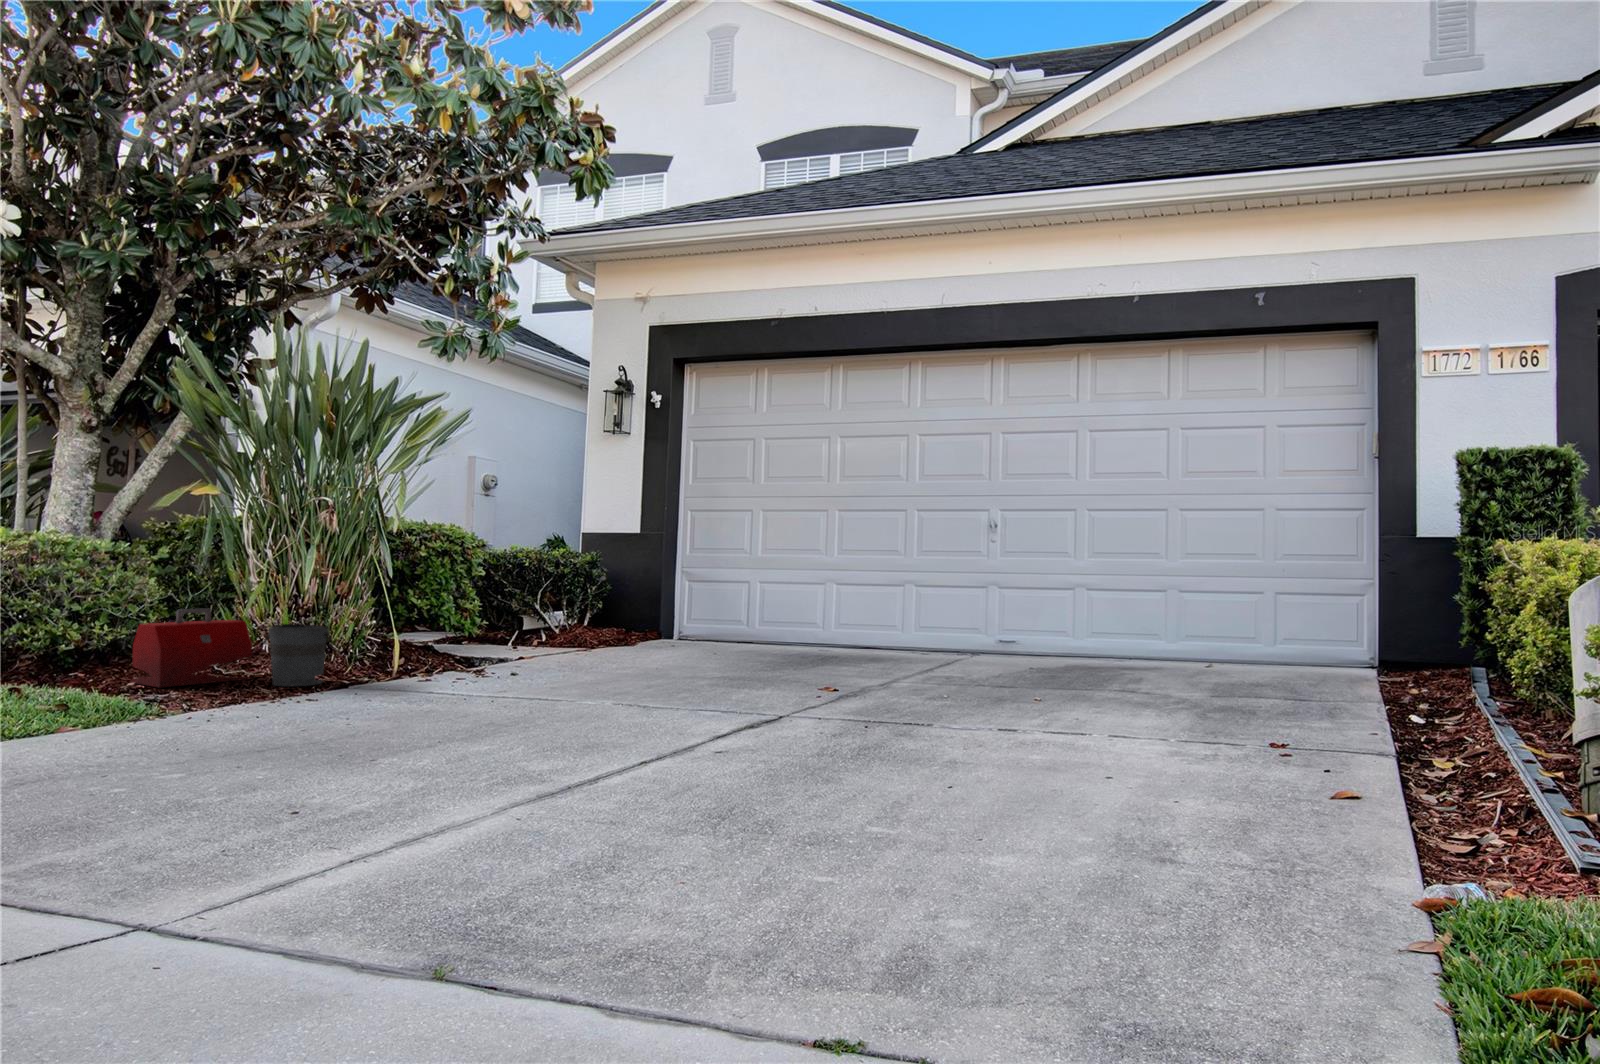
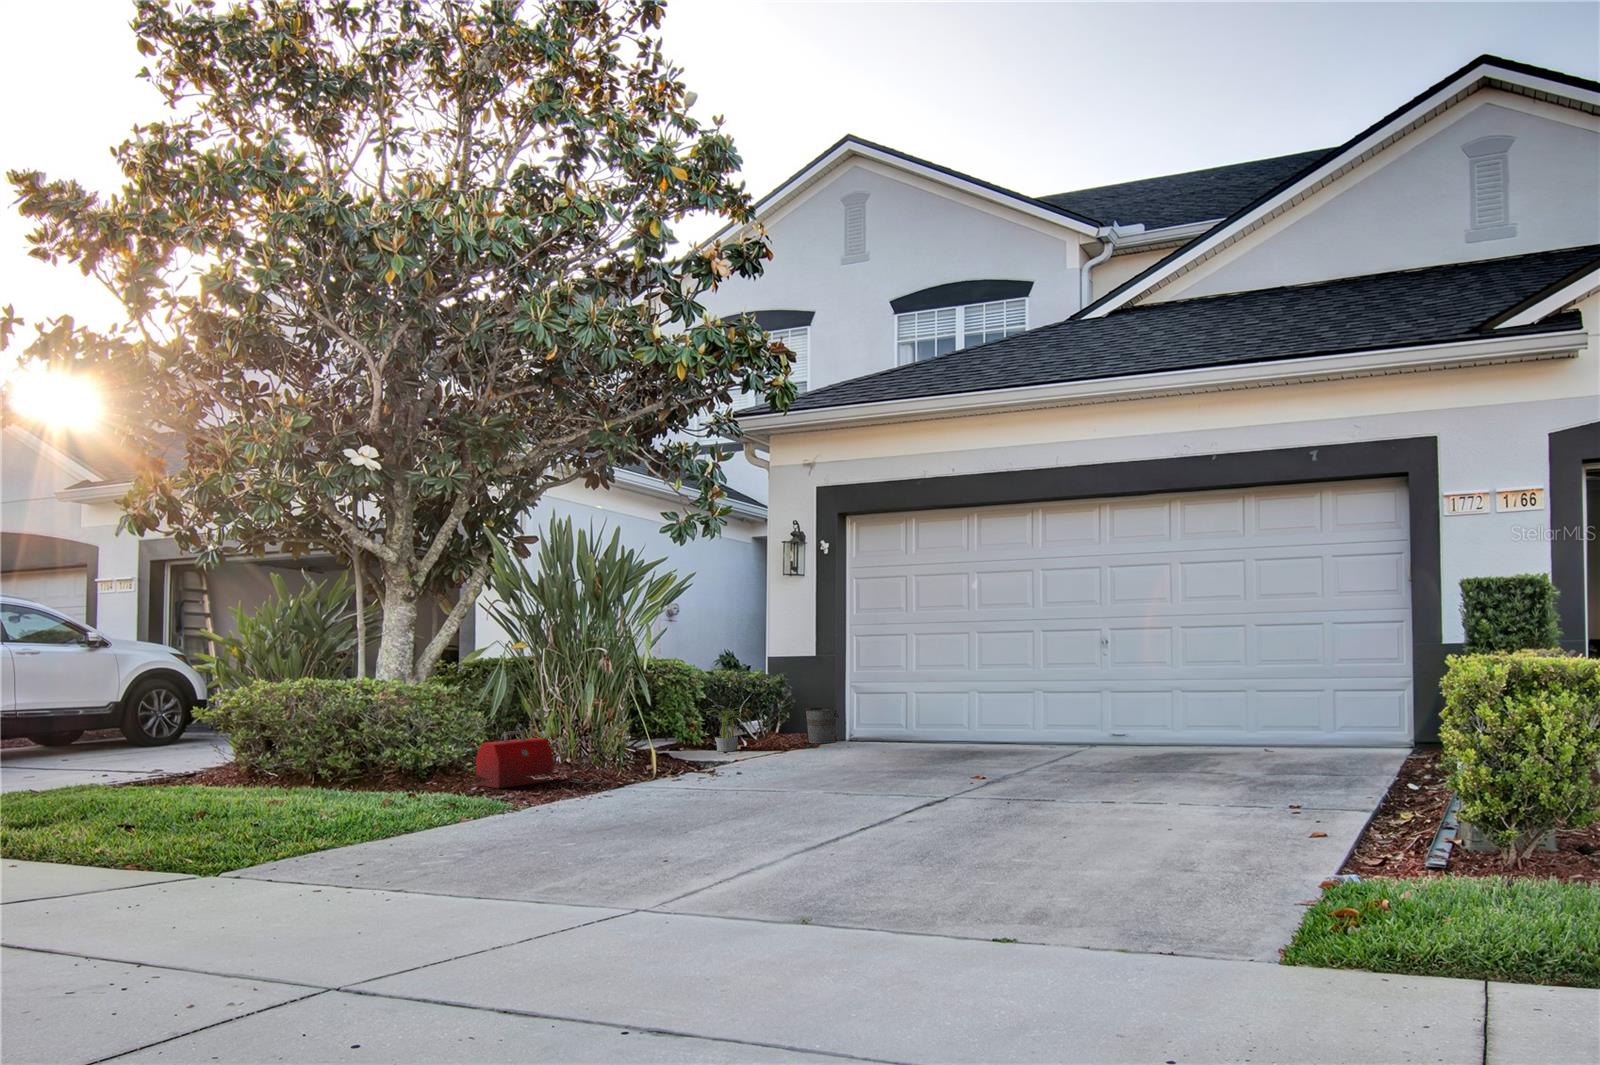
potted plant: none [489,592,549,647] -> present [706,708,749,752]
bucket: present [264,624,332,686] -> present [803,708,839,743]

